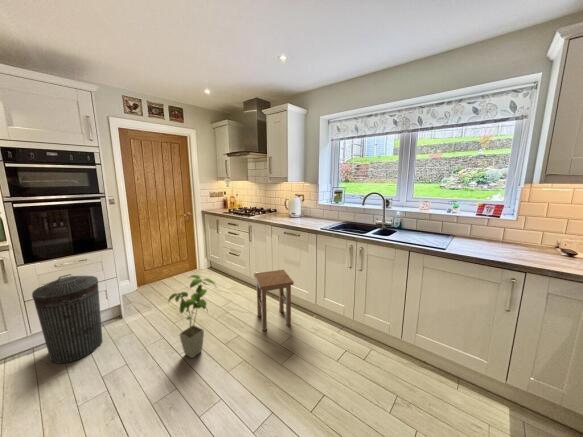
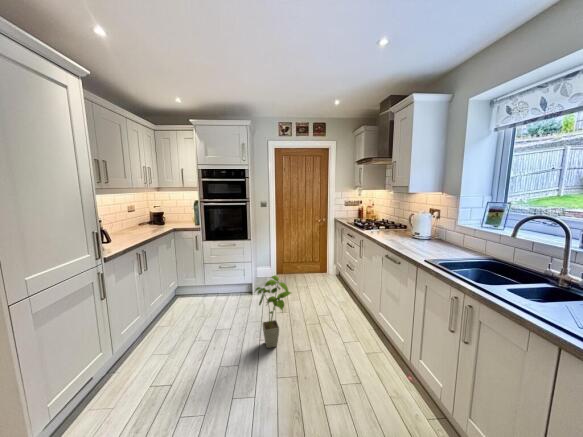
stool: present [254,270,294,330] -> none [336,292,380,367]
trash can: present [32,274,102,364] -> none [201,253,235,312]

